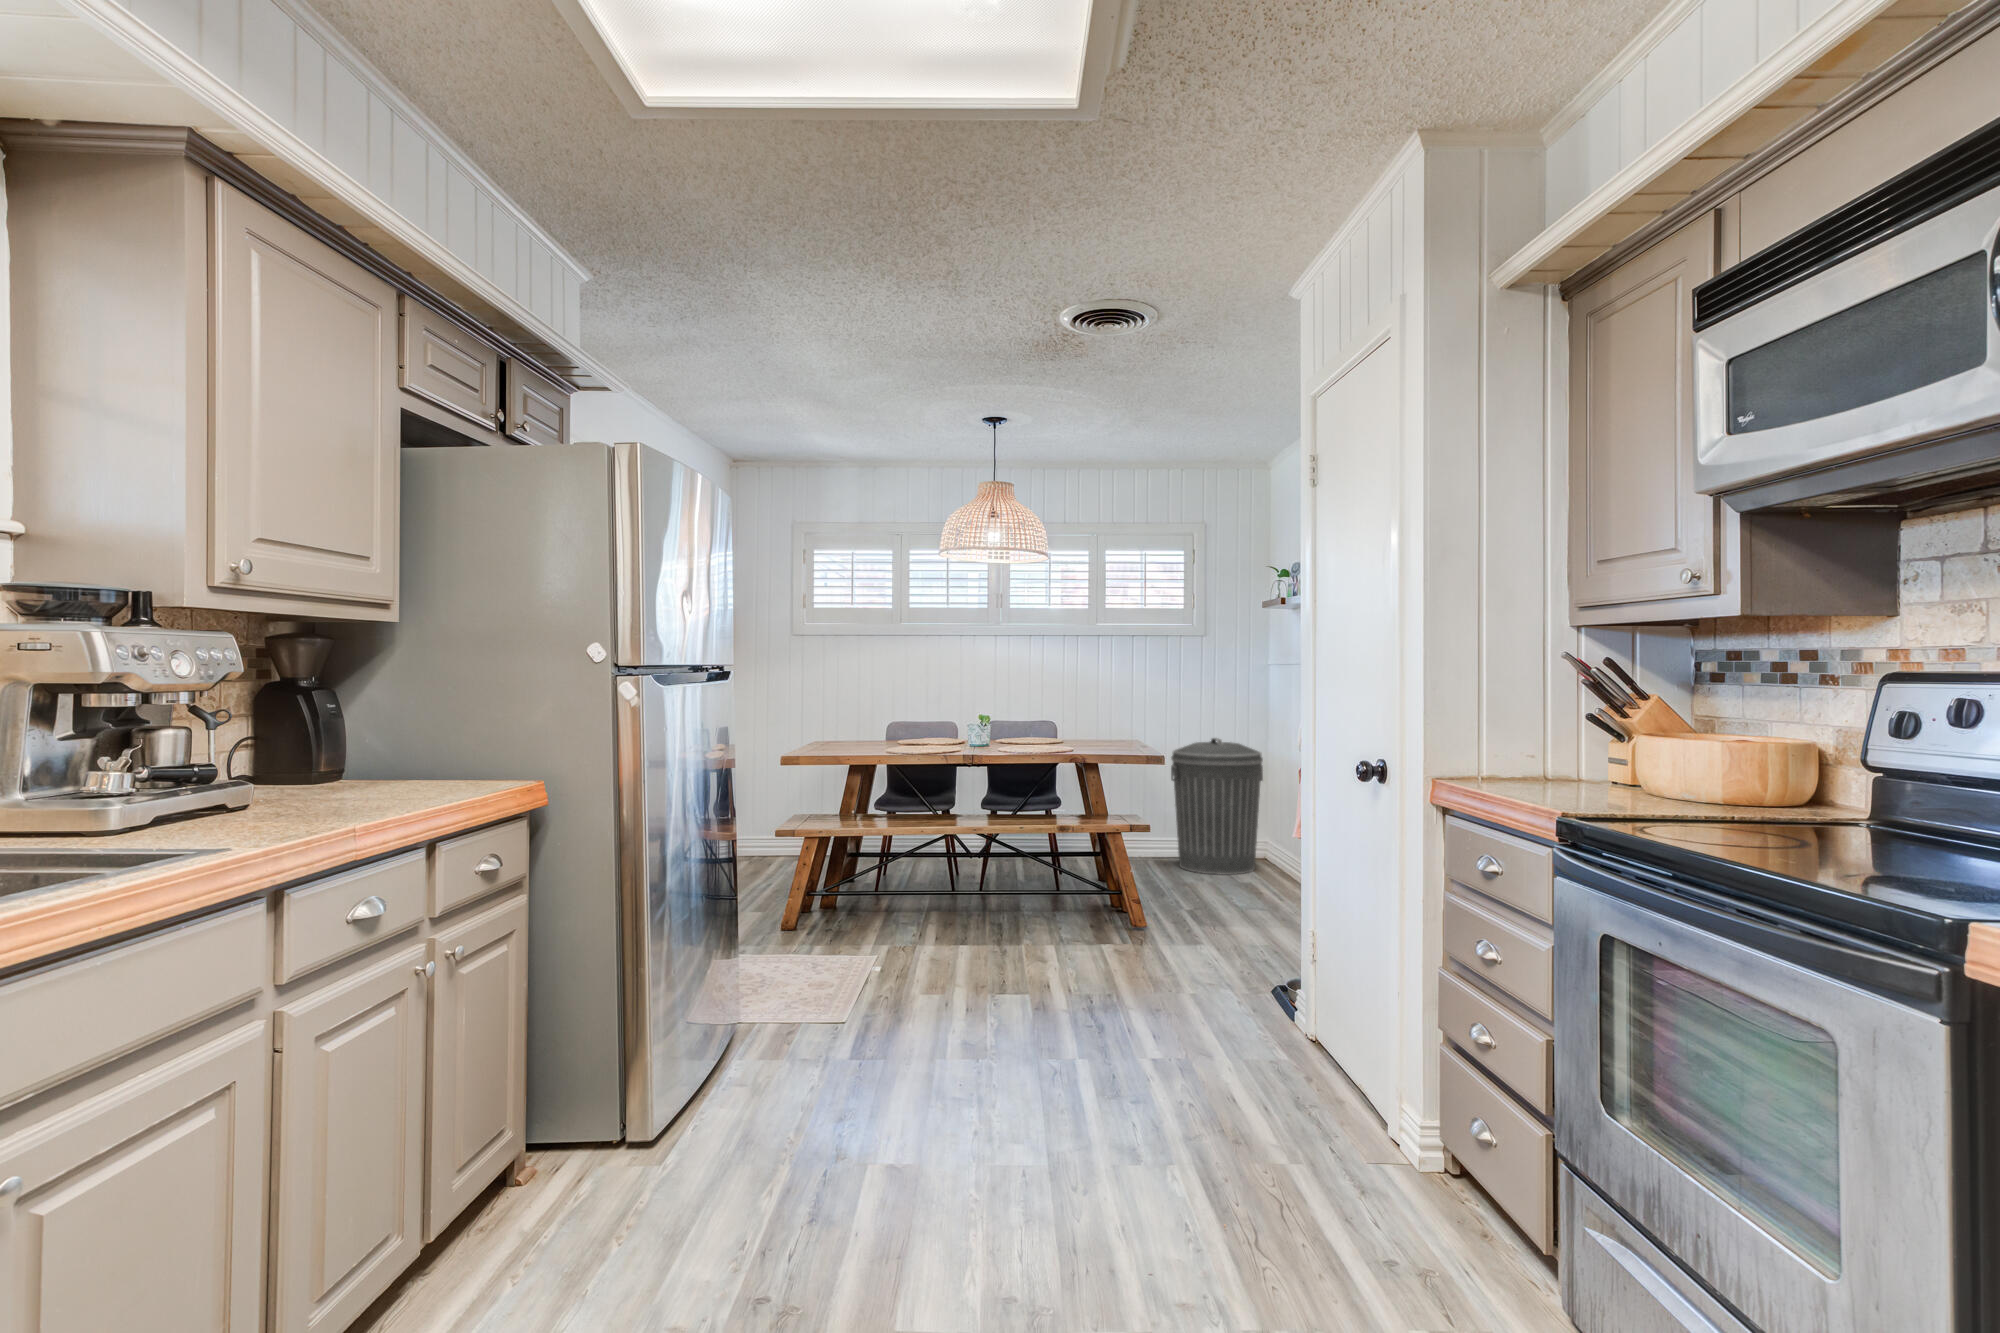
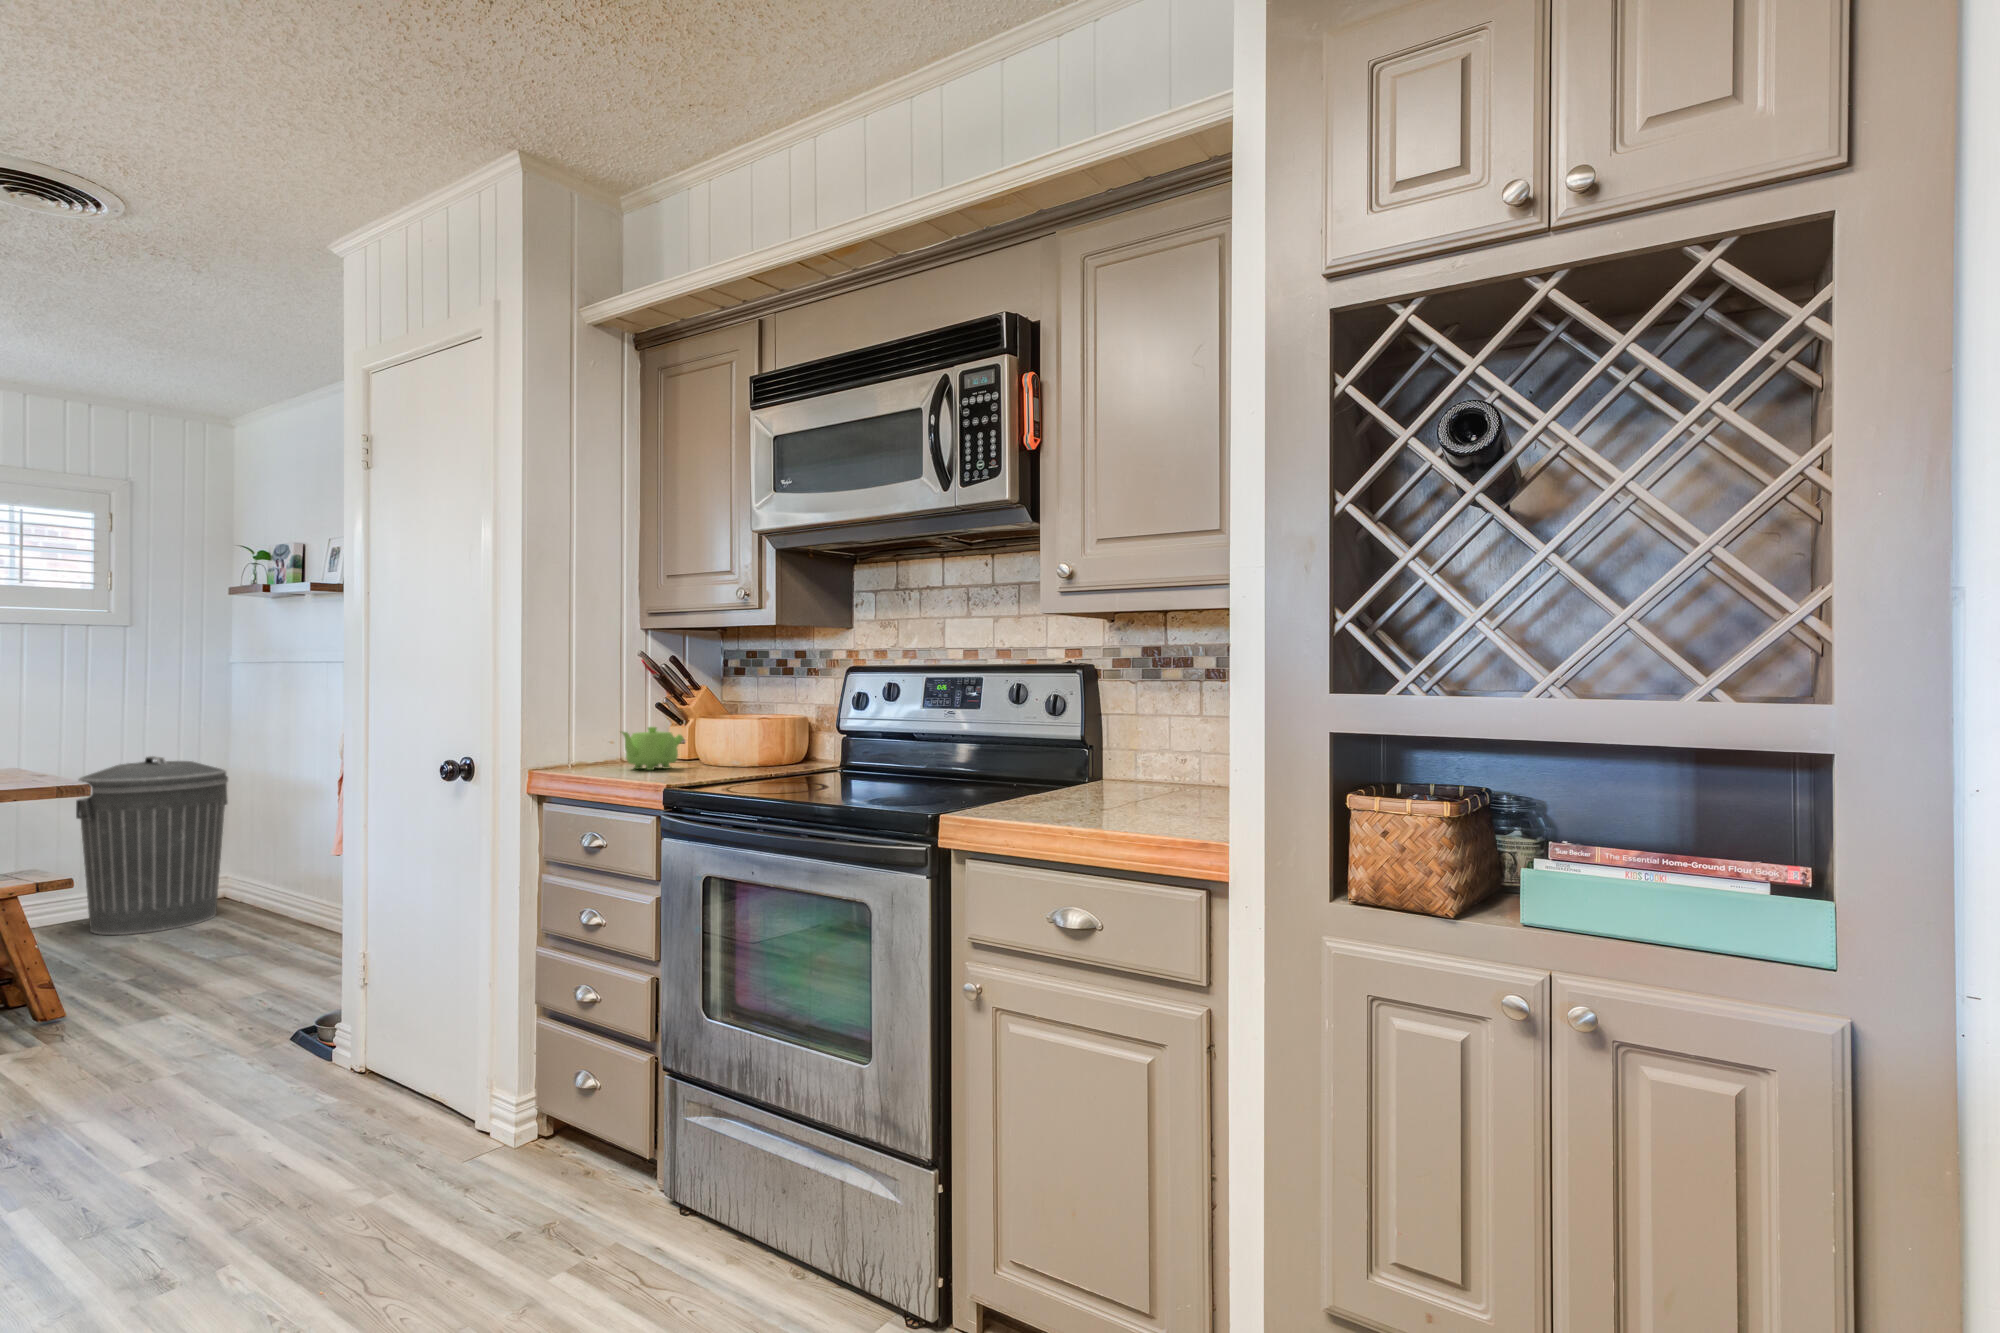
teapot: none [1524,742,1614,794] -> present [622,727,683,770]

